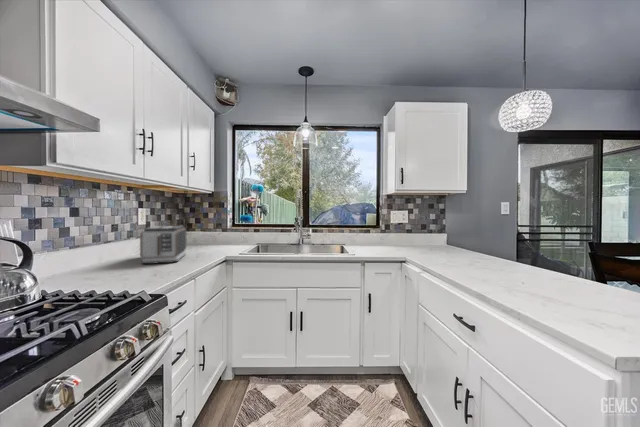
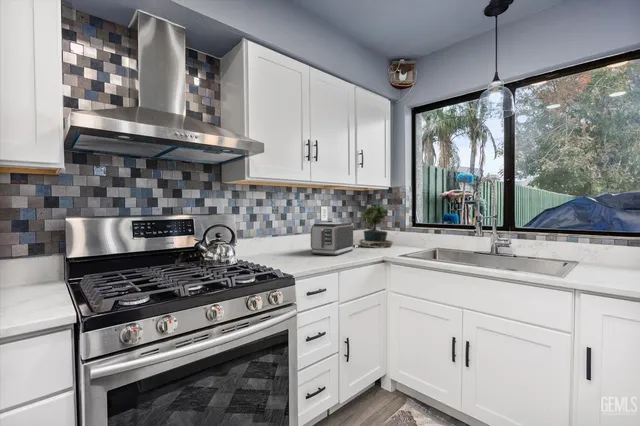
potted plant: none [177,206,220,251] -> present [359,203,393,247]

